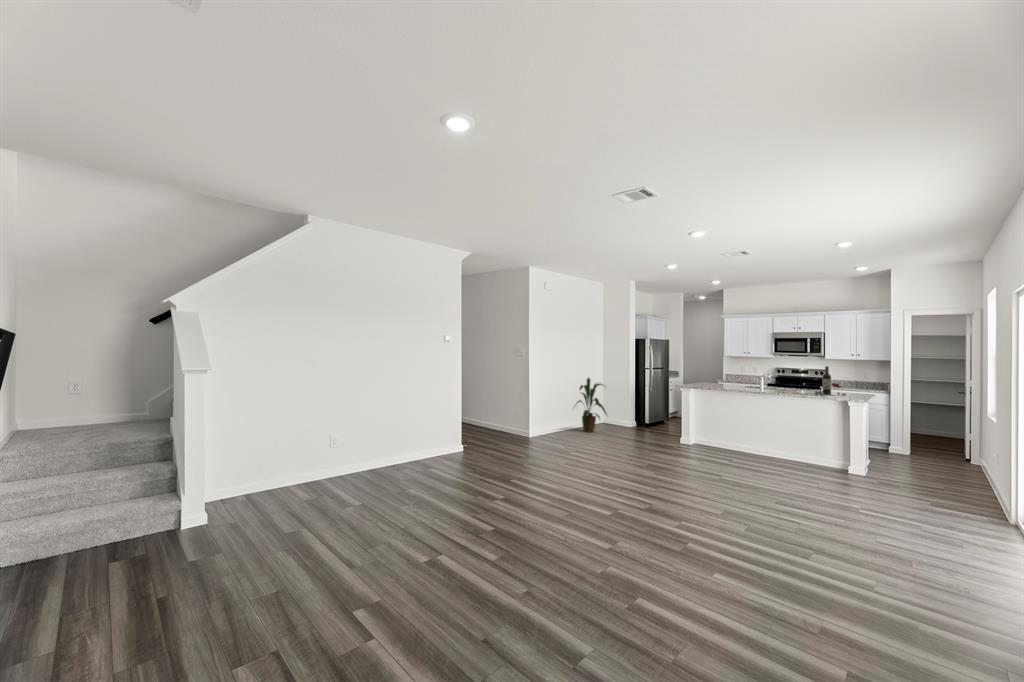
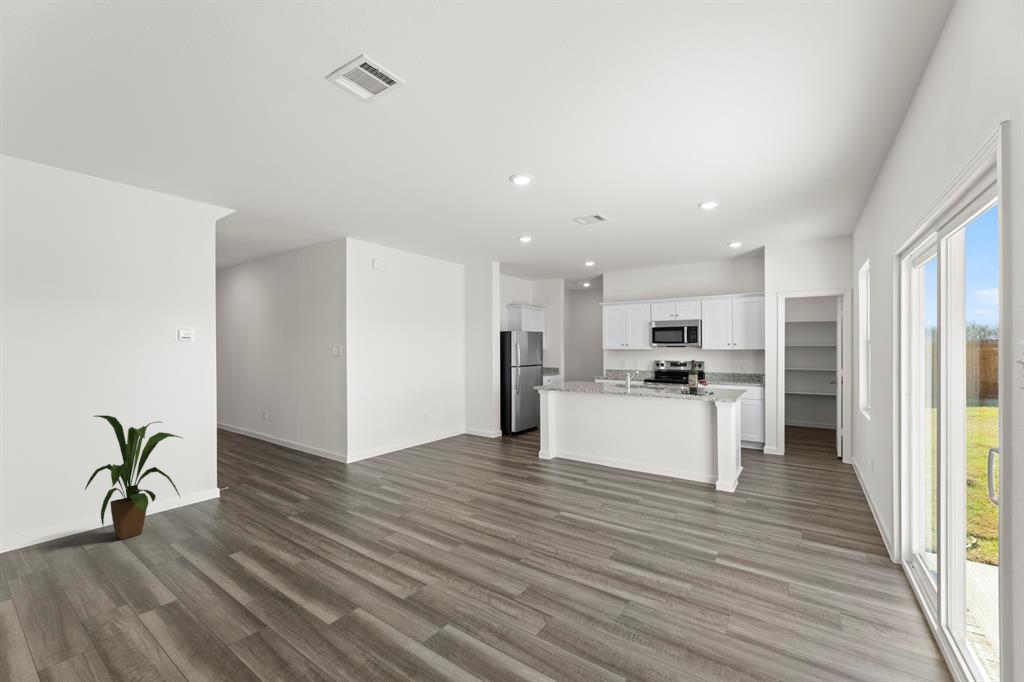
house plant: present [577,378,606,432] -> present [85,415,182,539]

